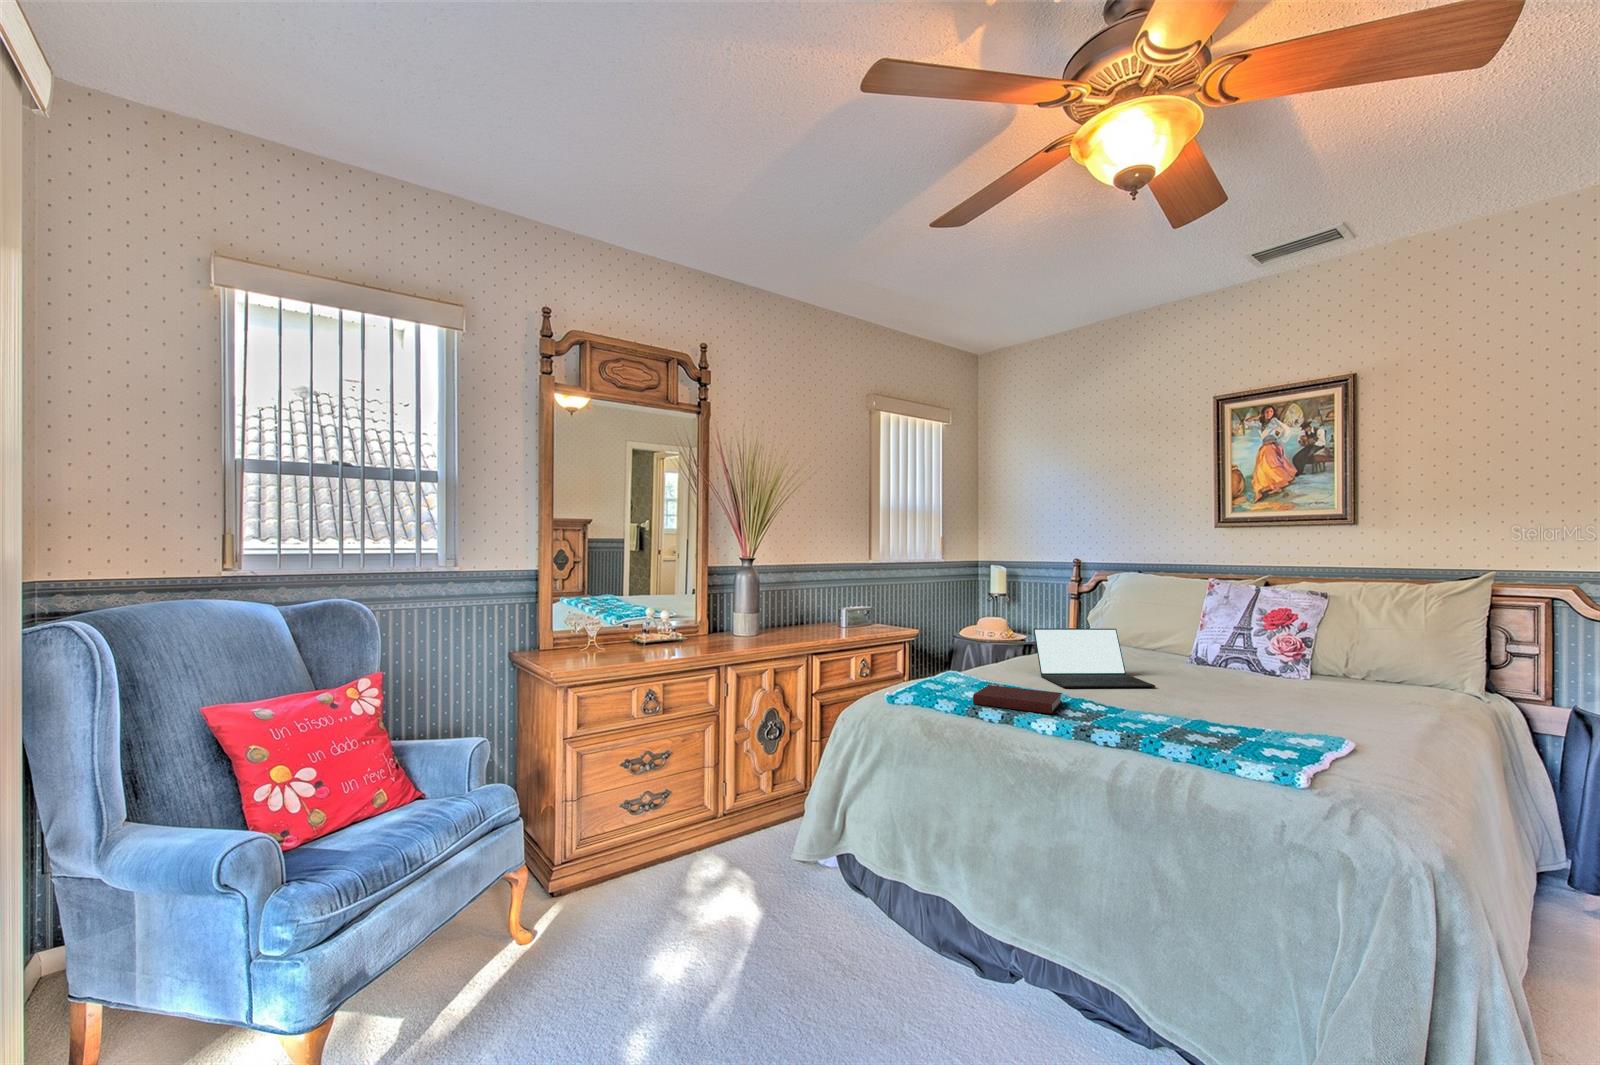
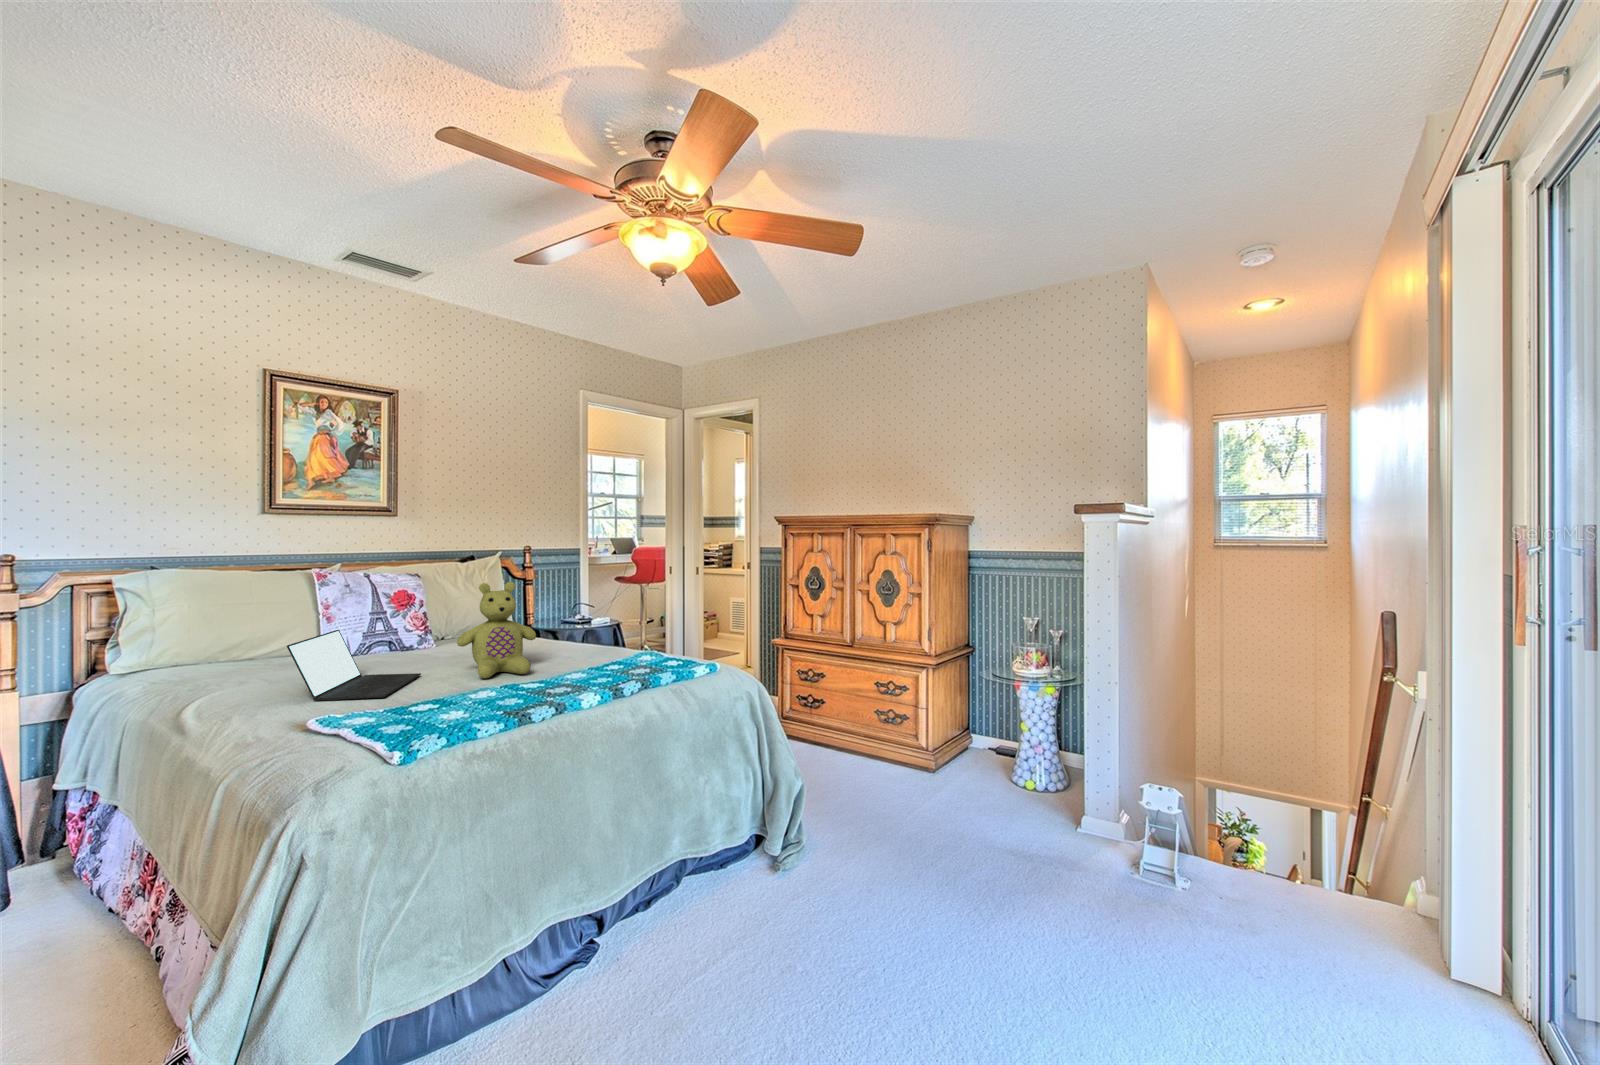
stuffed bear: none [1163,600,1265,714] -> present [457,582,536,678]
notebook: present [973,685,1062,714] -> none [365,694,485,732]

